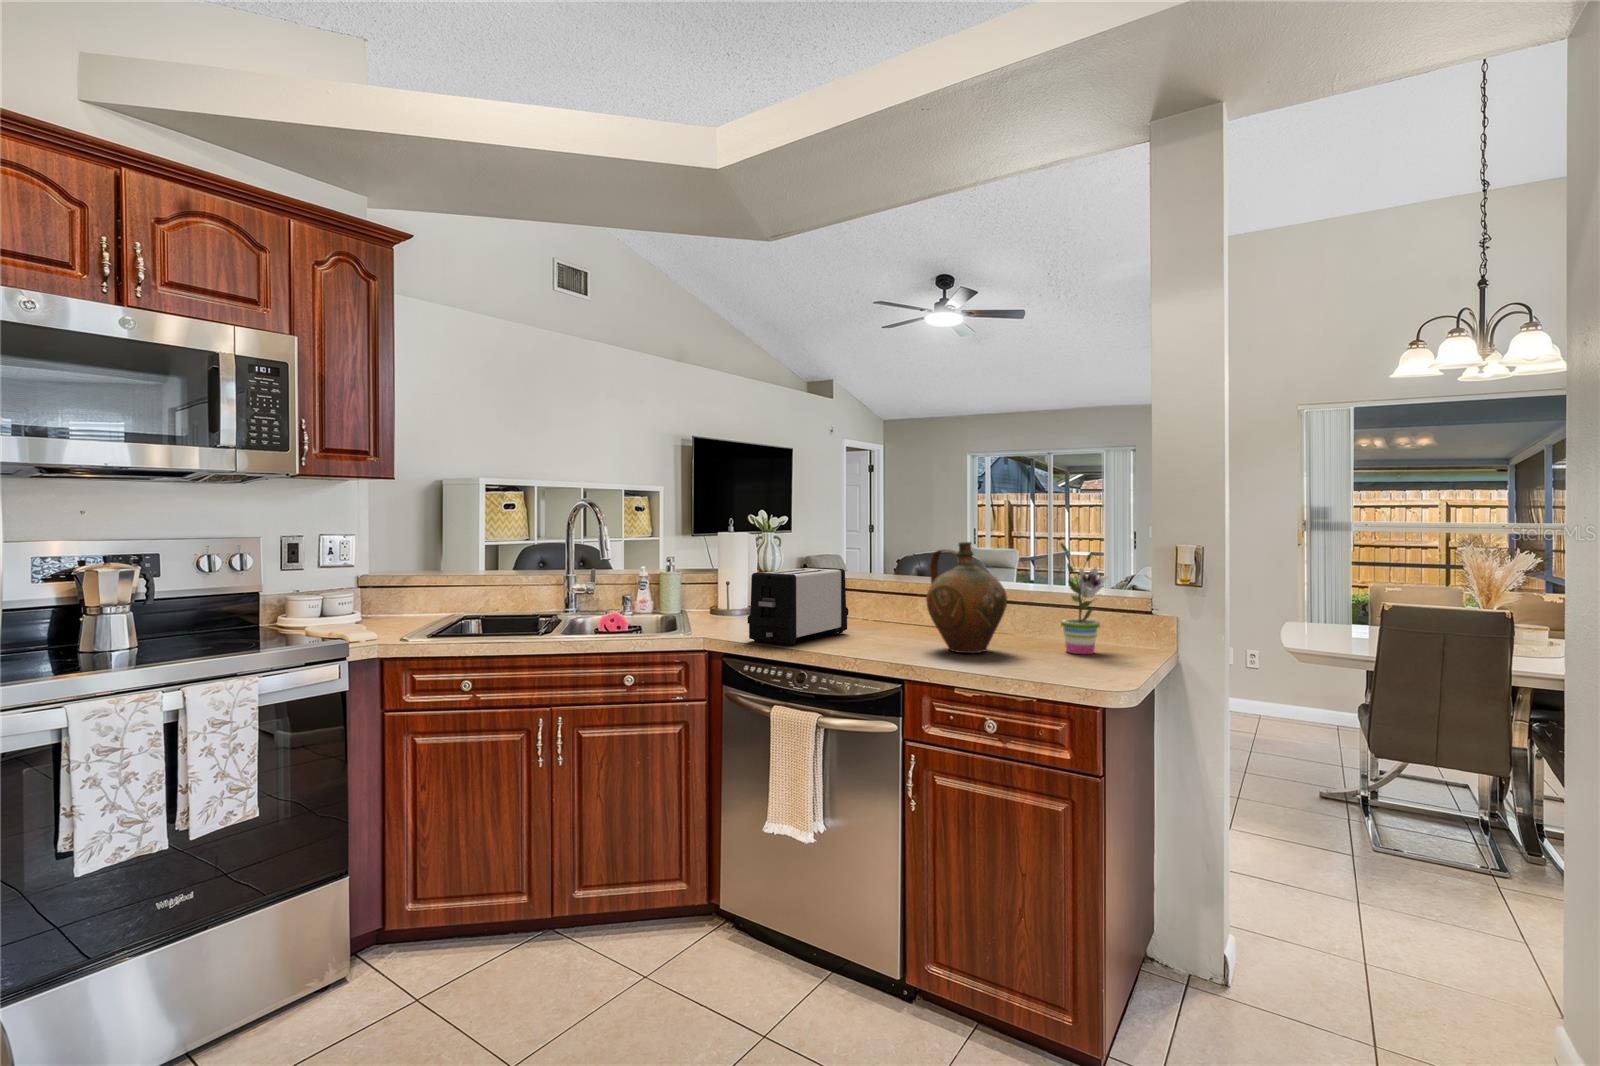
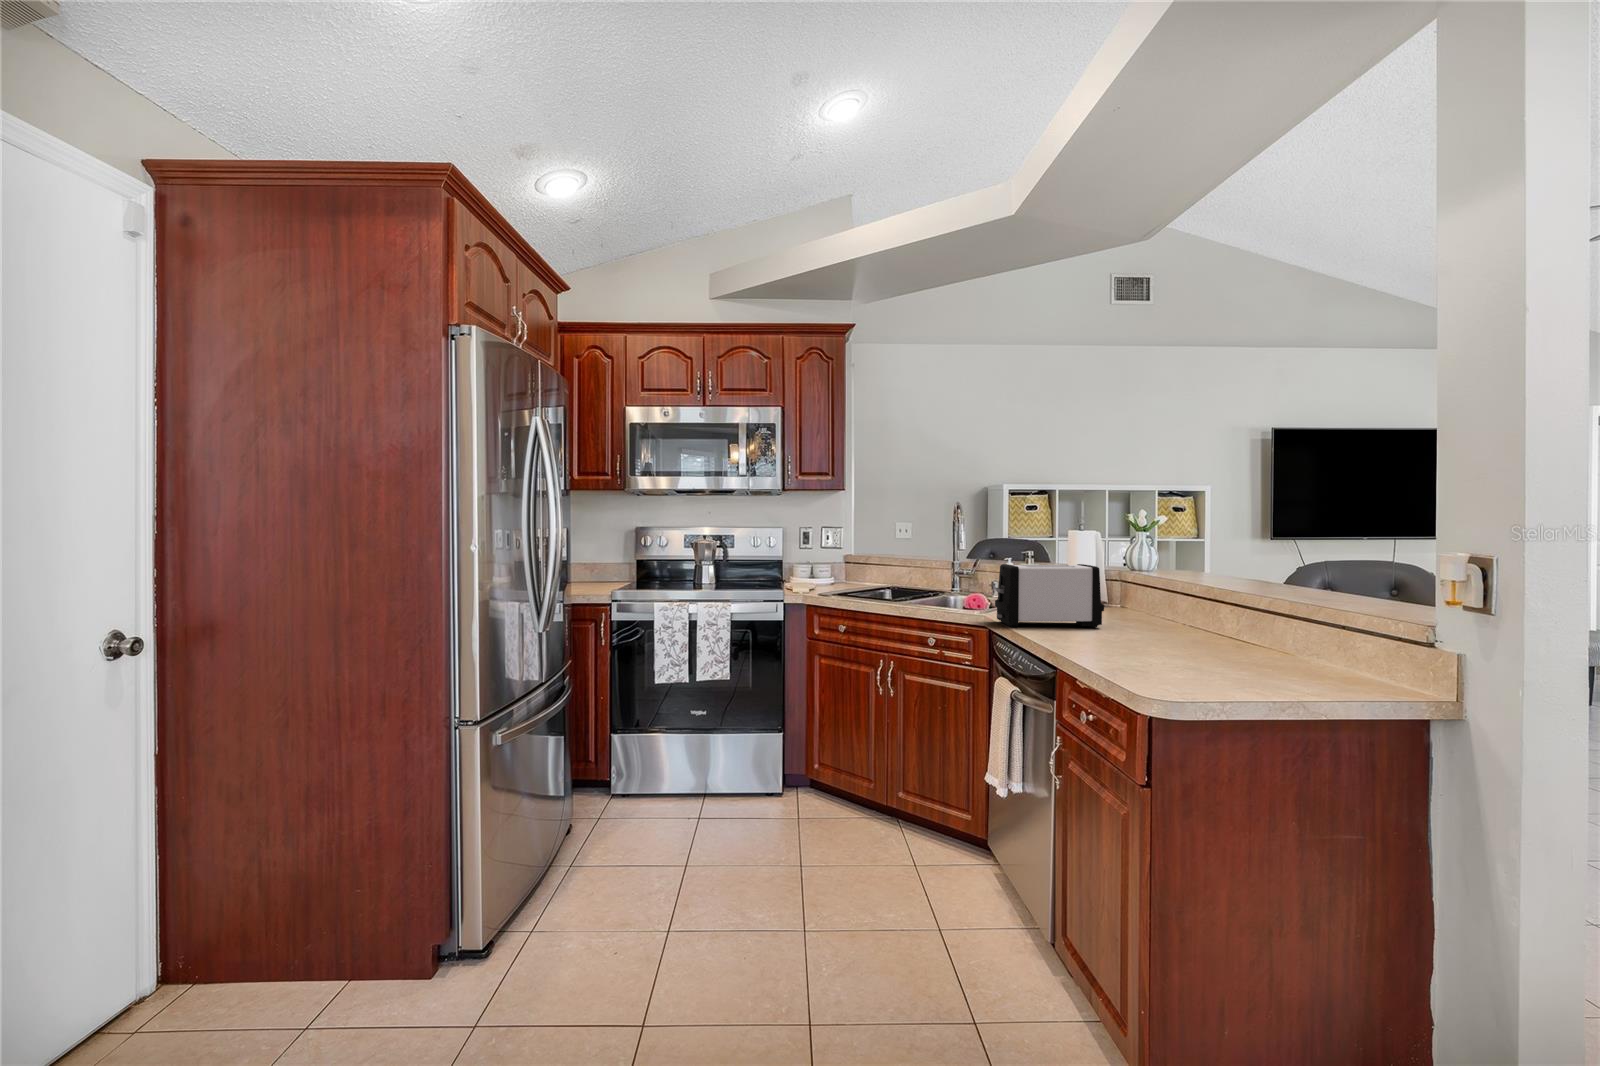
ceramic jug: present [926,542,1007,653] -> none [1097,543,1177,653]
potted plant: present [1060,543,1109,654] -> none [1226,547,1301,673]

